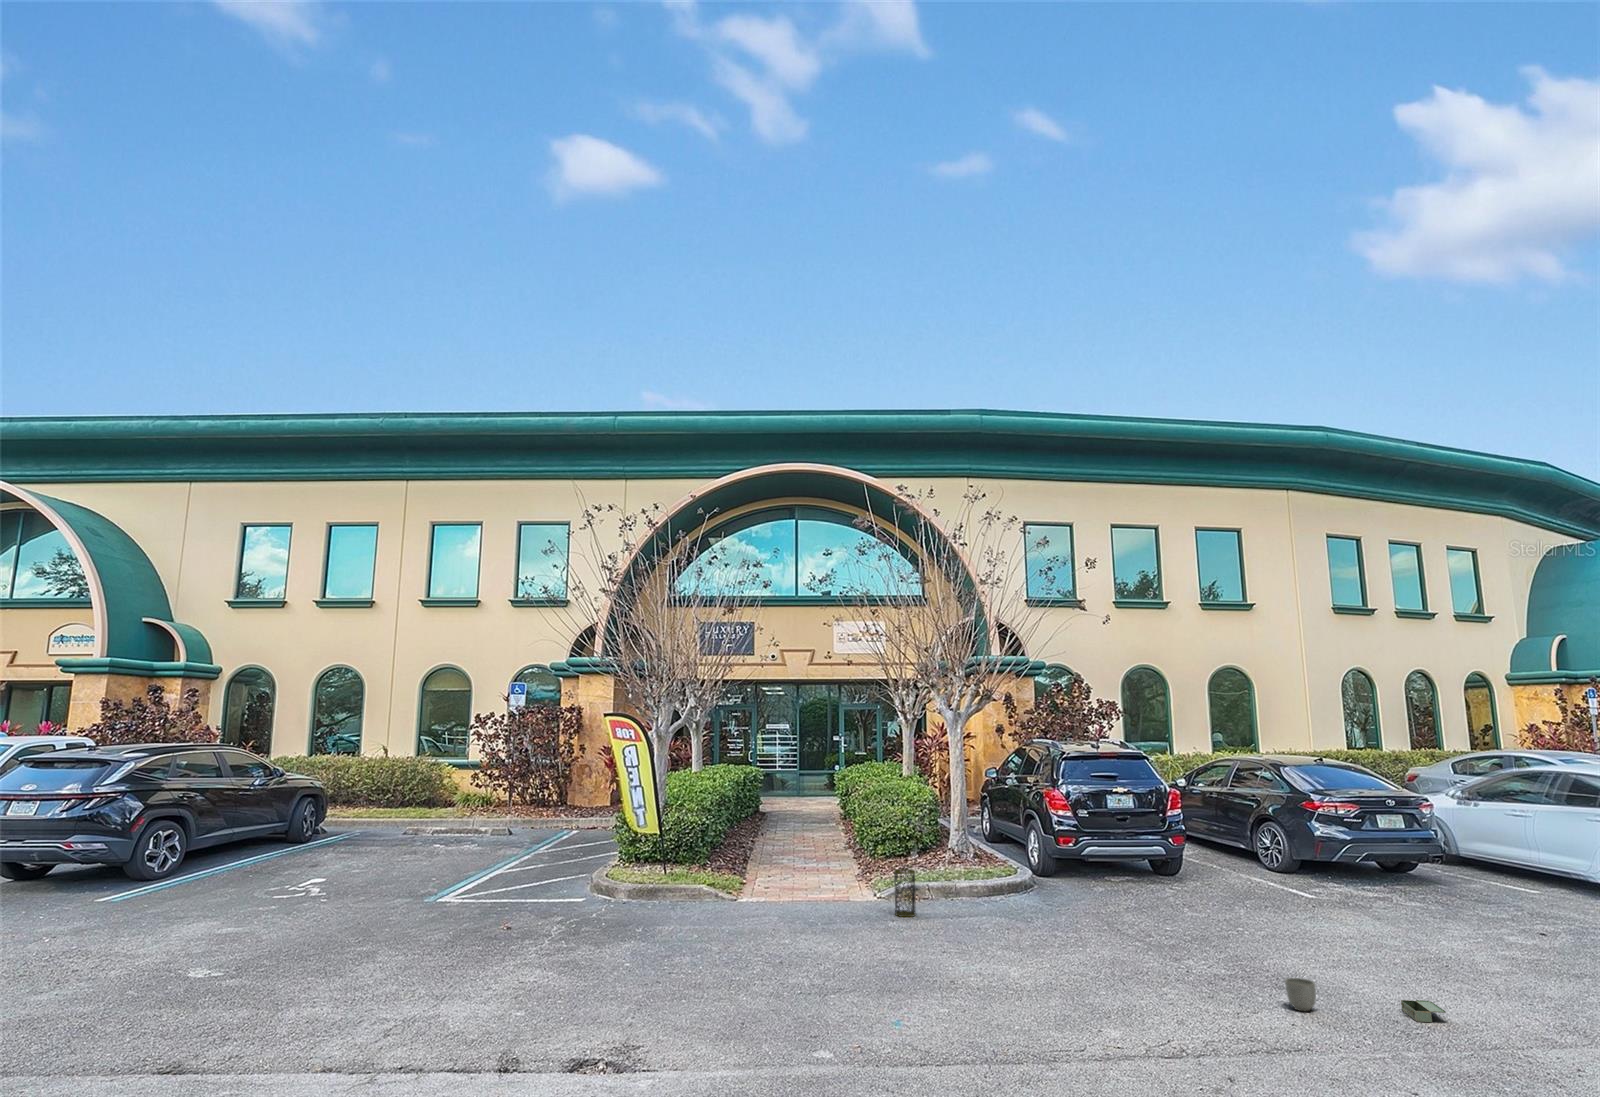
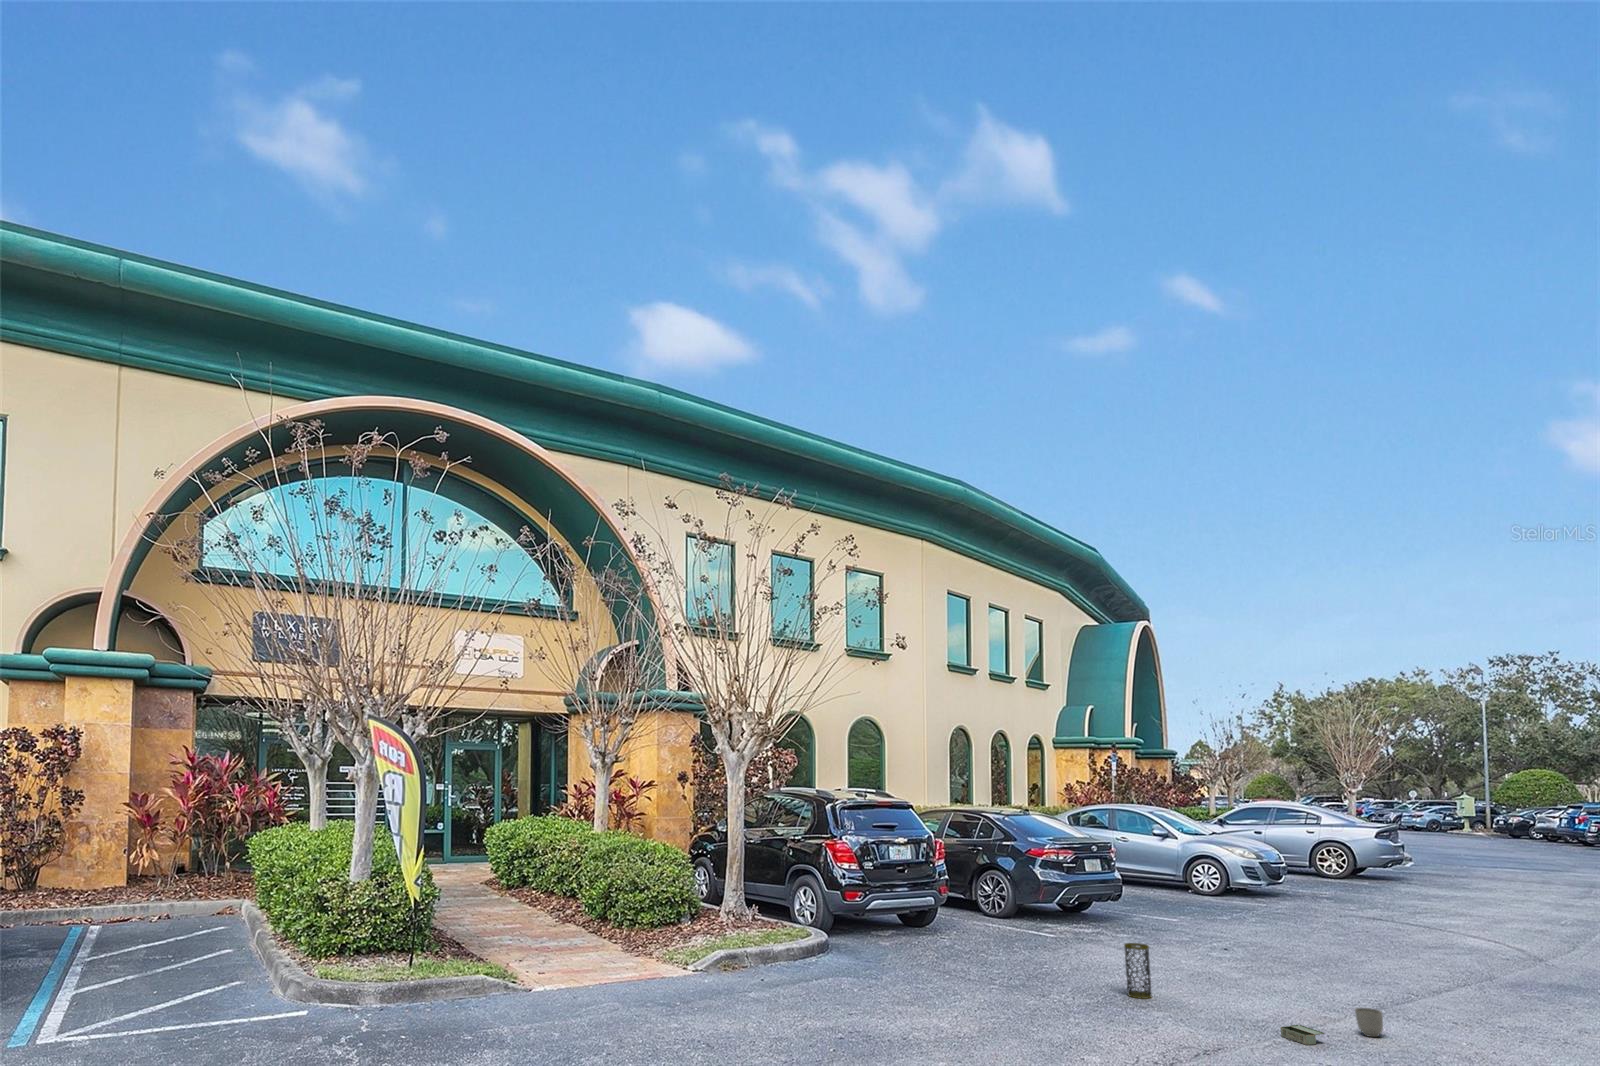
trash can: present [894,869,915,917] -> present [1124,943,1151,999]
planter: present [1285,978,1316,1011] -> present [1355,1008,1383,1037]

